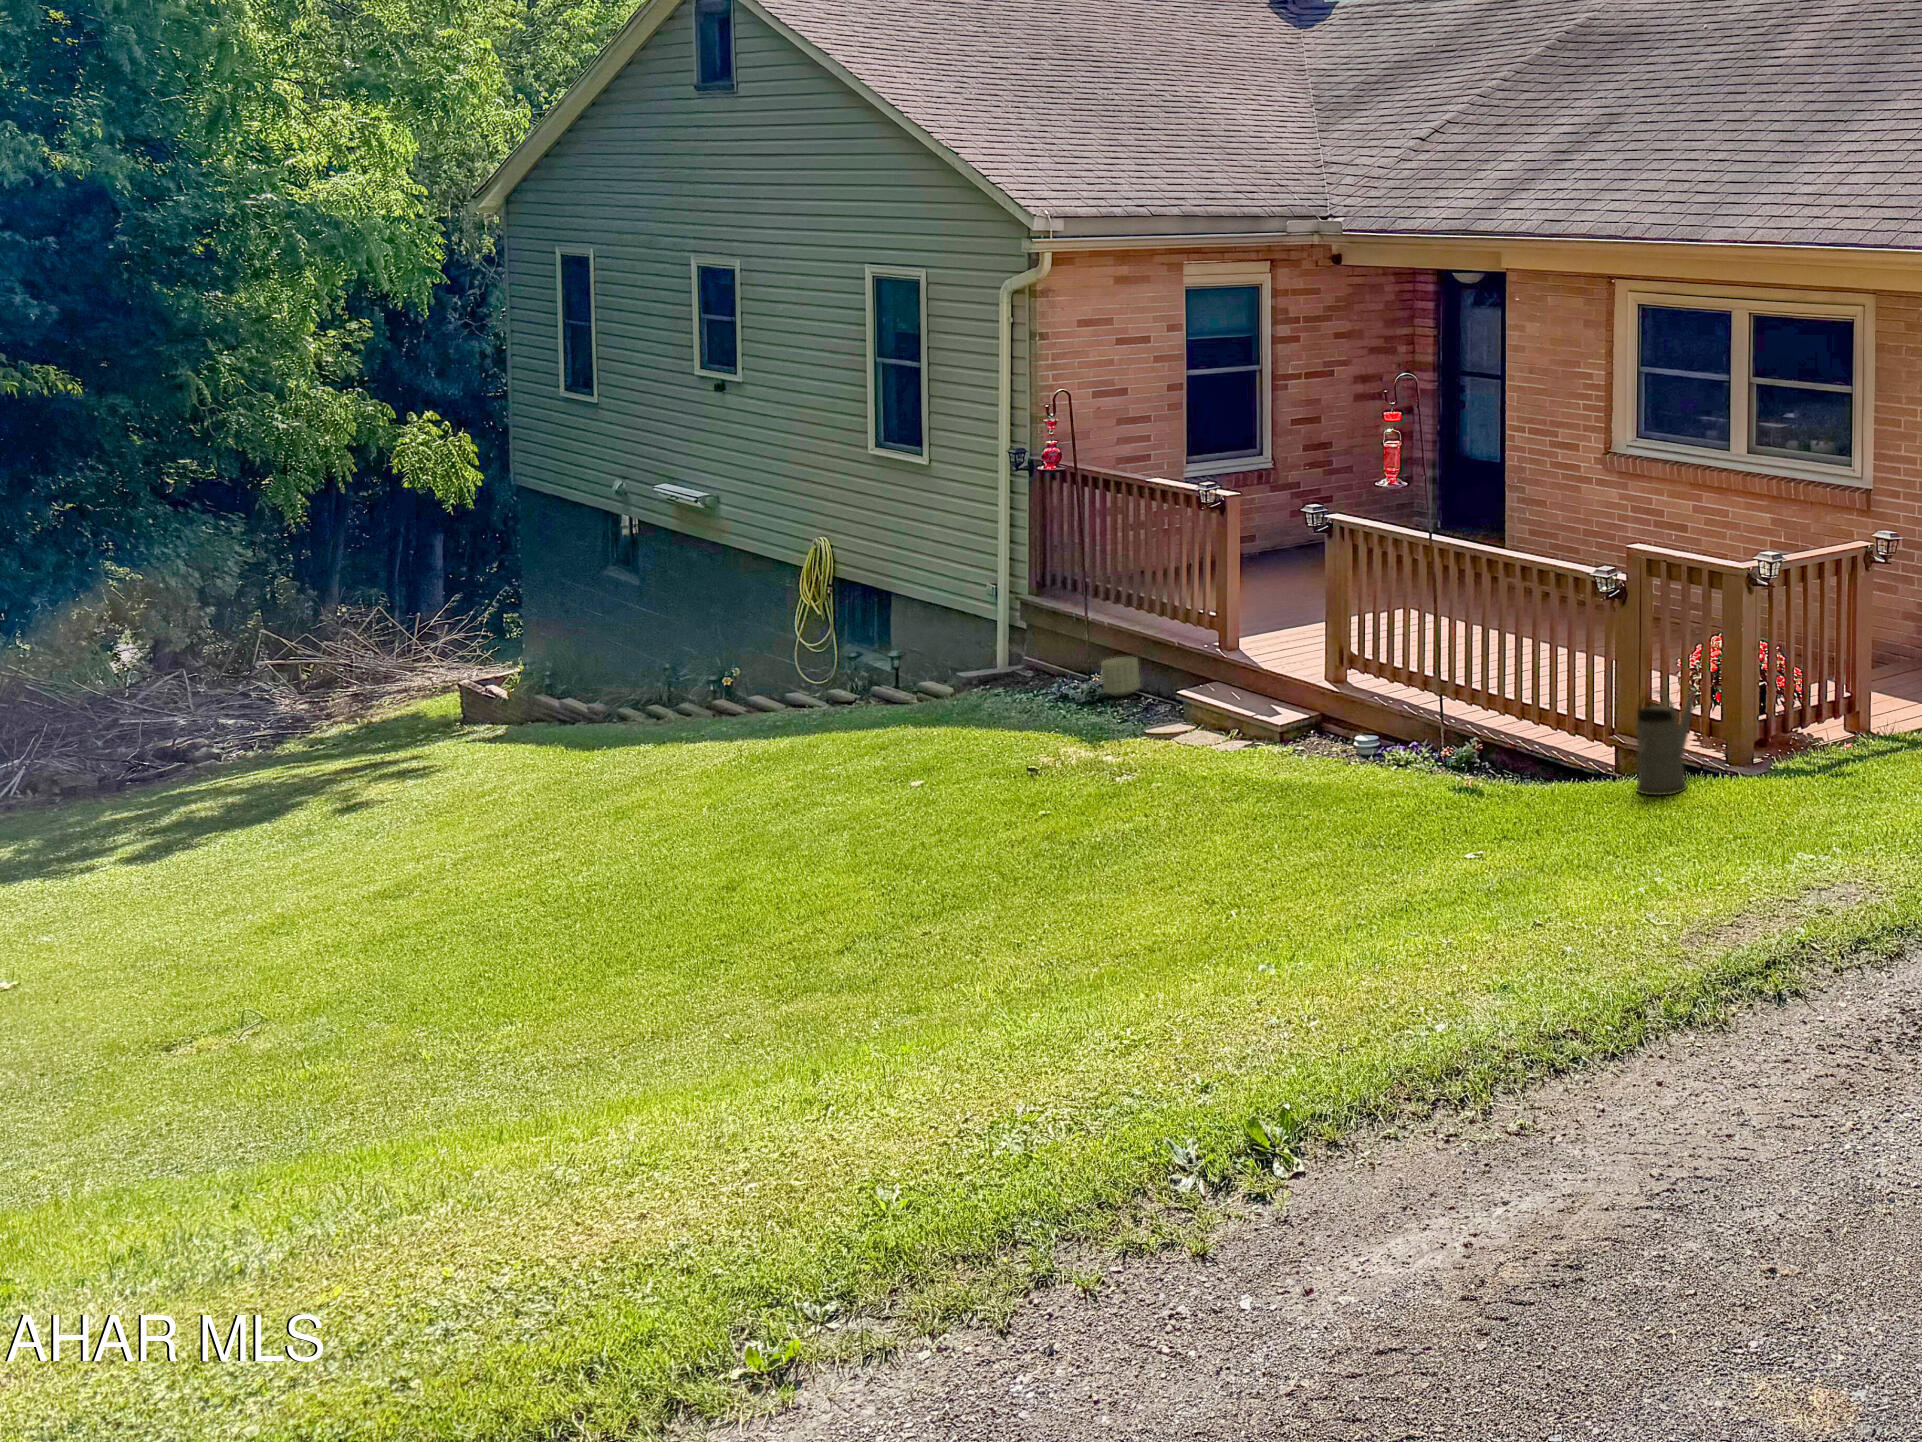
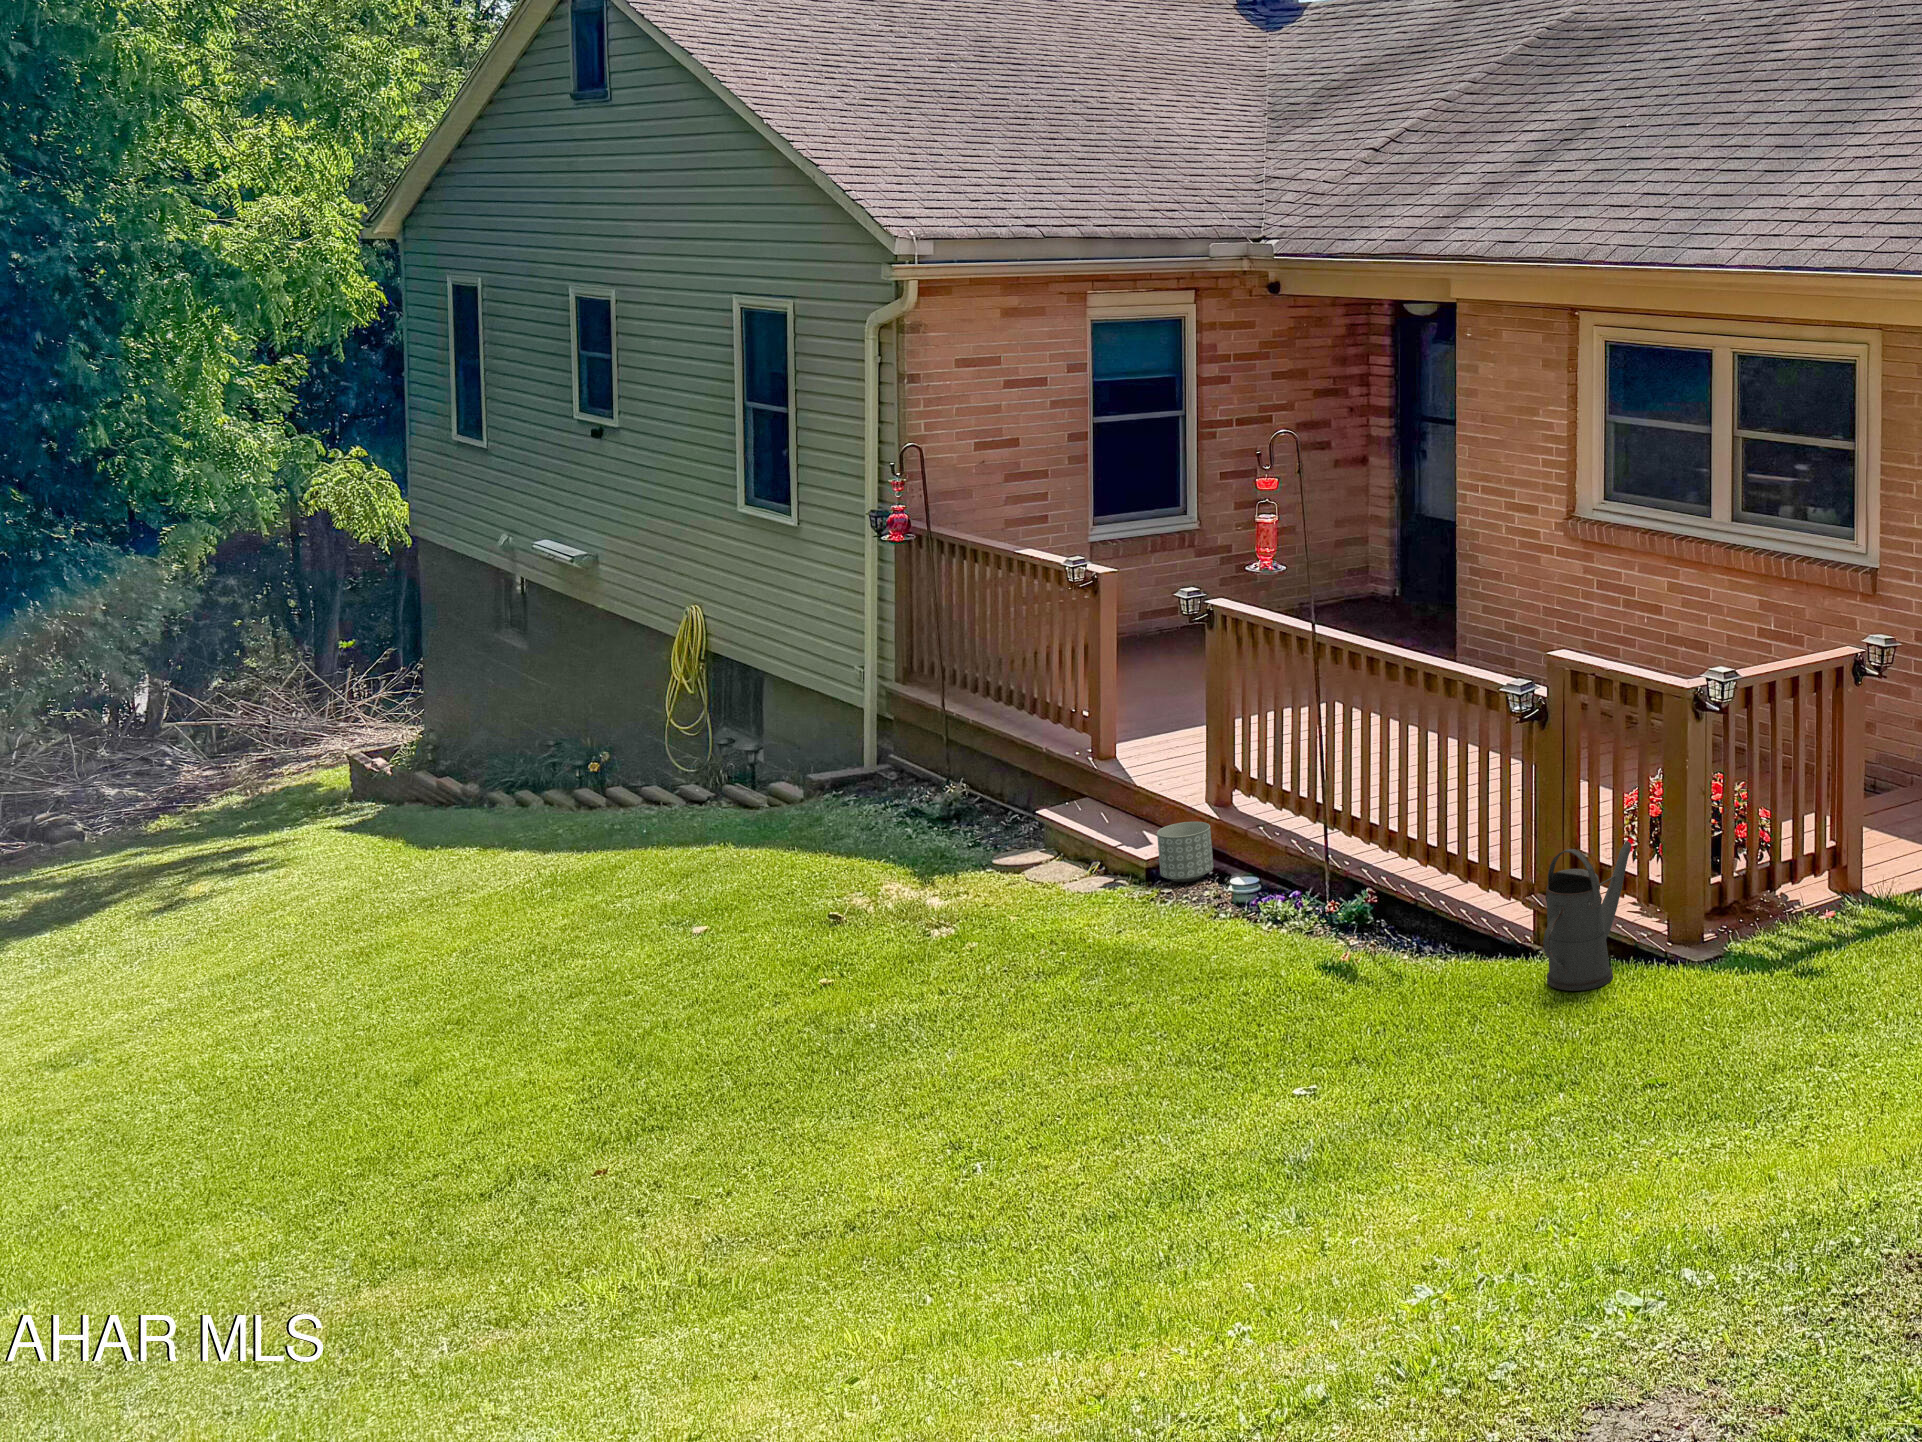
planter: present [1101,657,1140,697] -> present [1157,822,1214,883]

